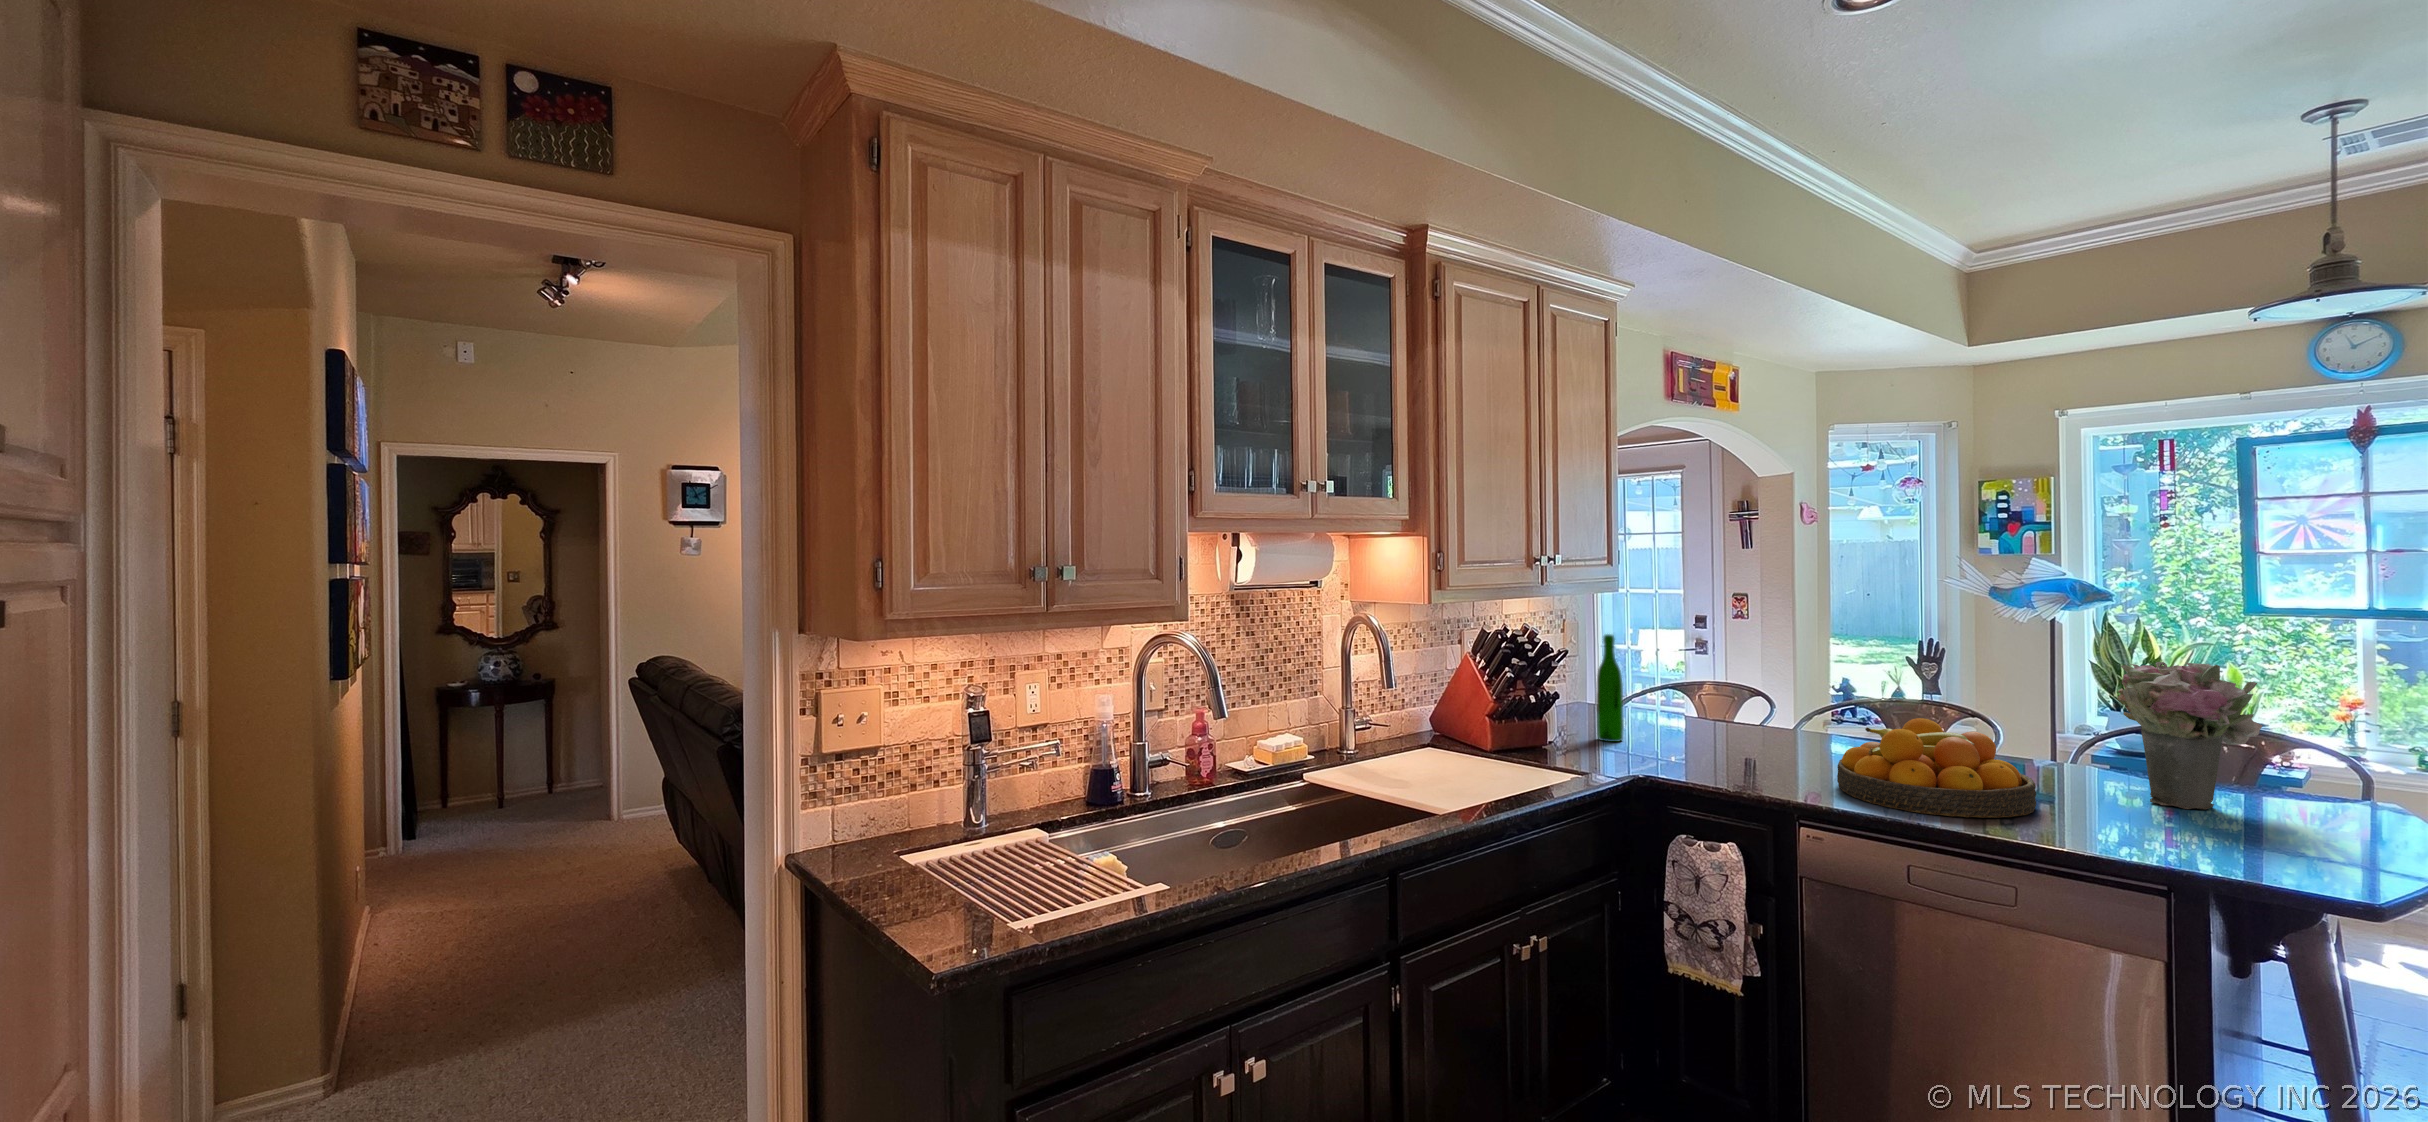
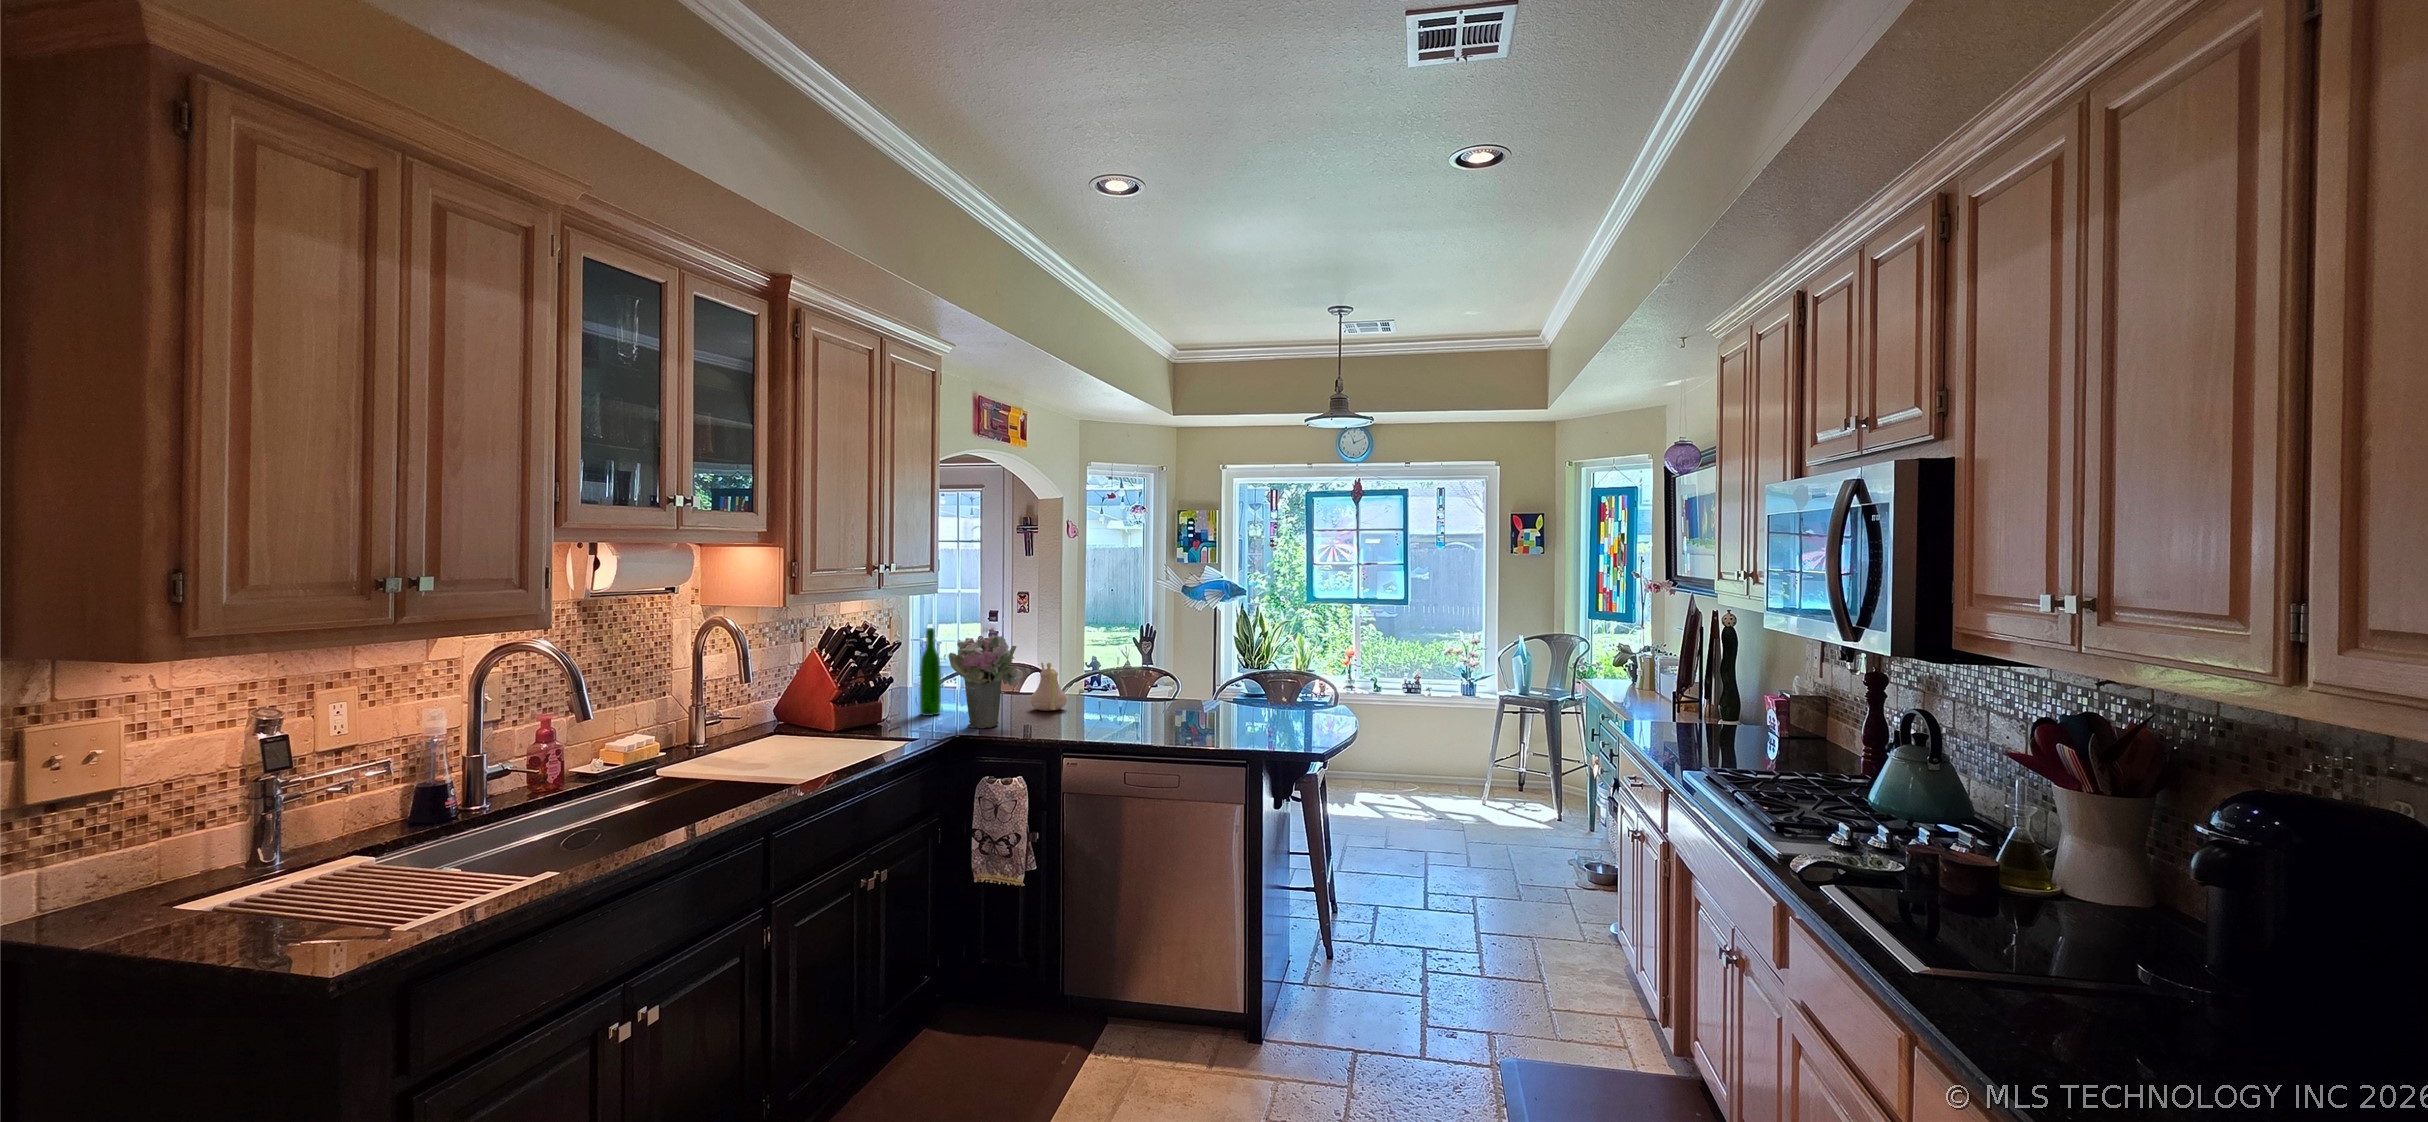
flower bouquet: present [2117,662,2262,809] -> present [949,636,1023,728]
teapot: none [1747,685,1805,752] -> present [1030,663,1067,711]
fruit bowl: present [1837,718,2036,818] -> none [1087,677,1194,739]

